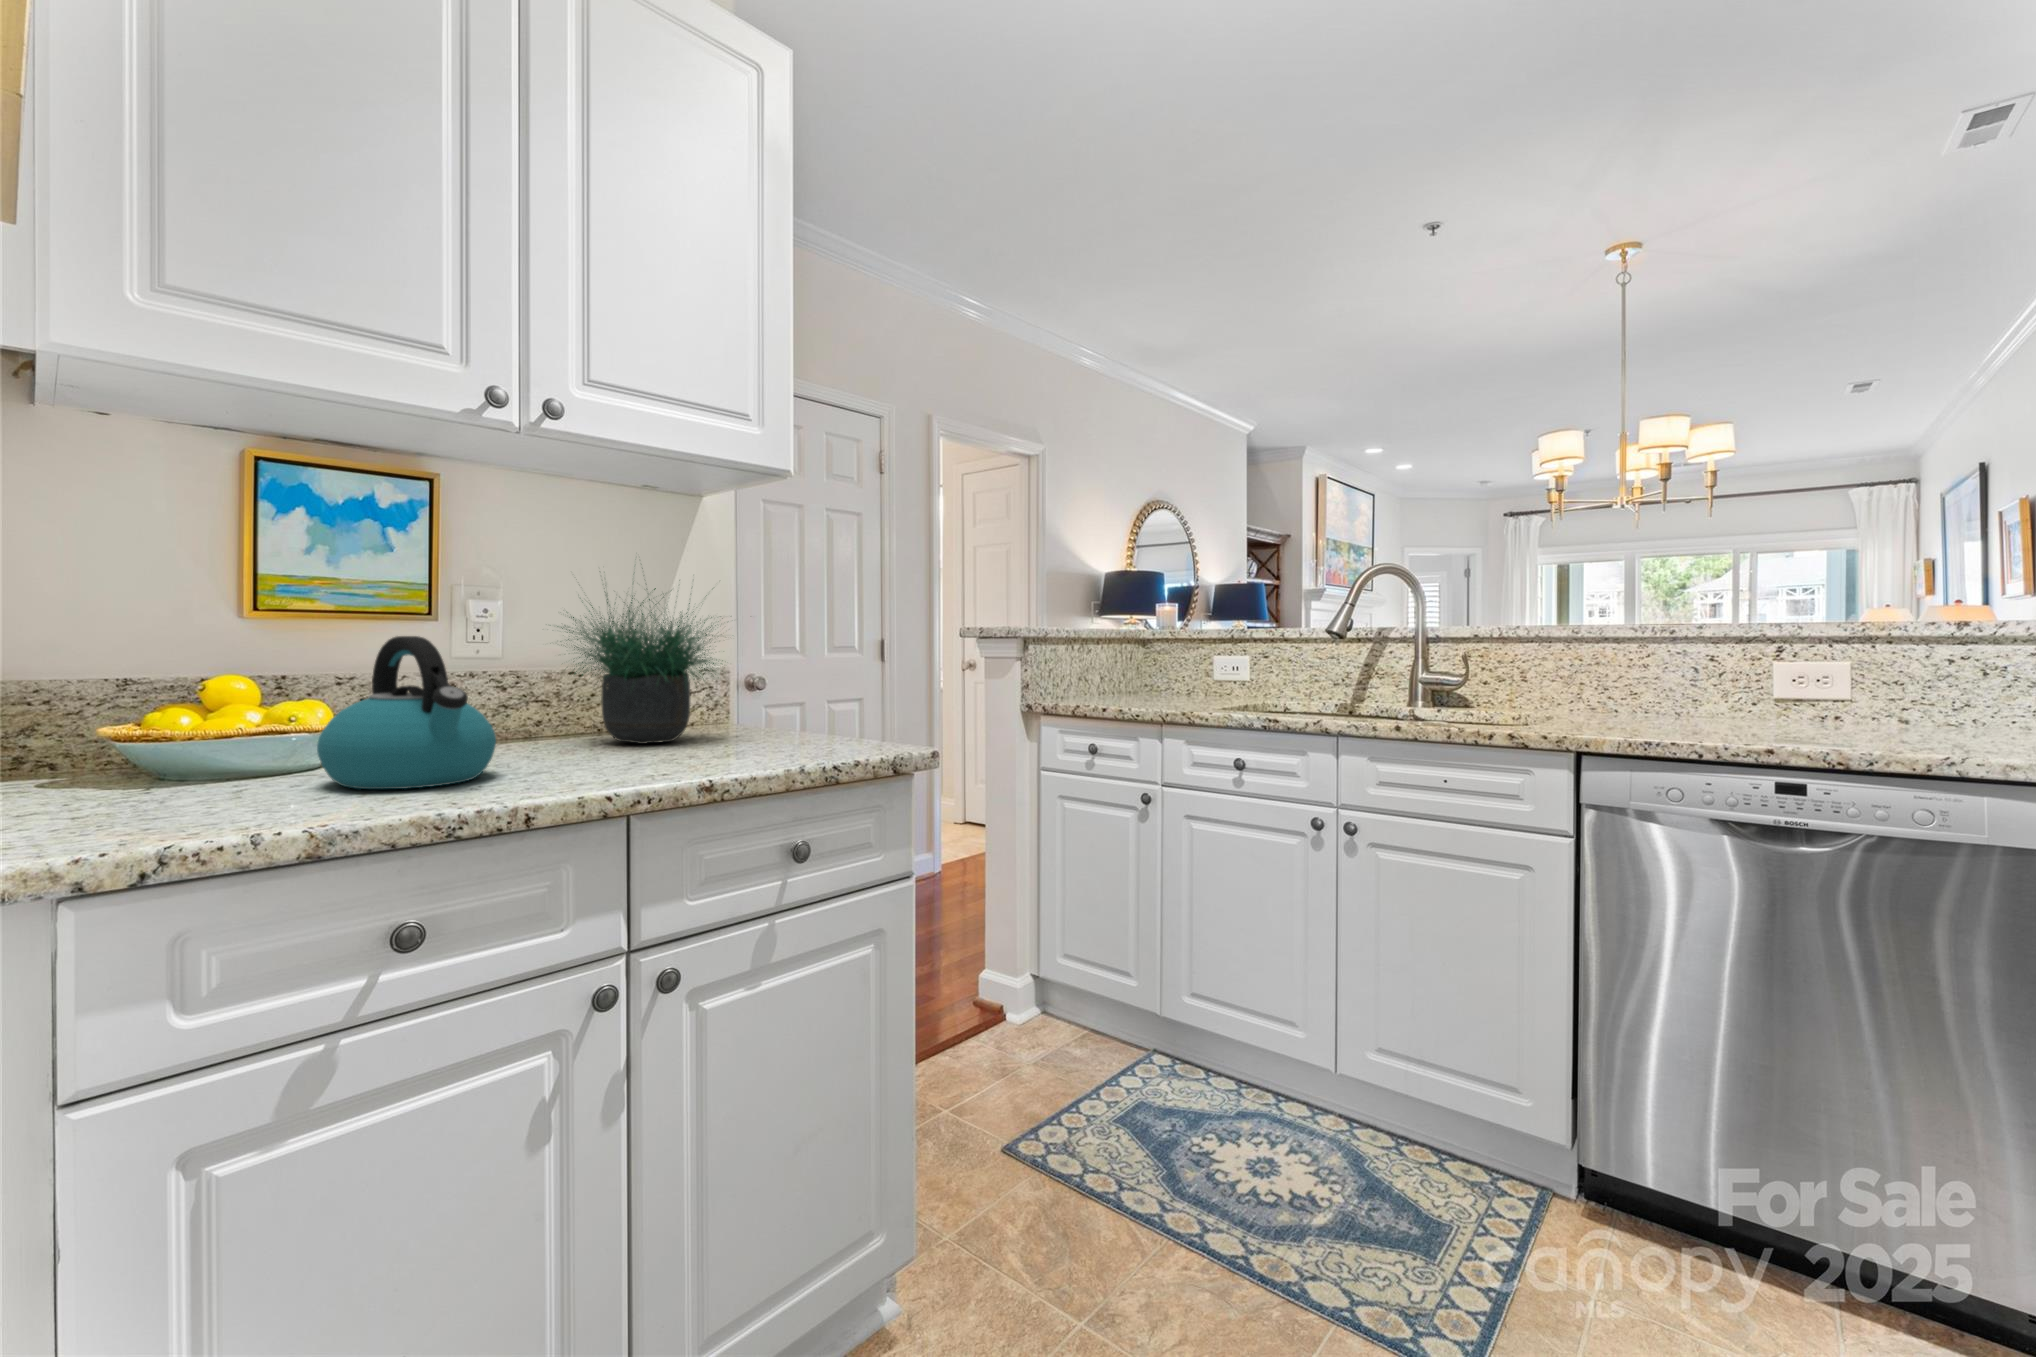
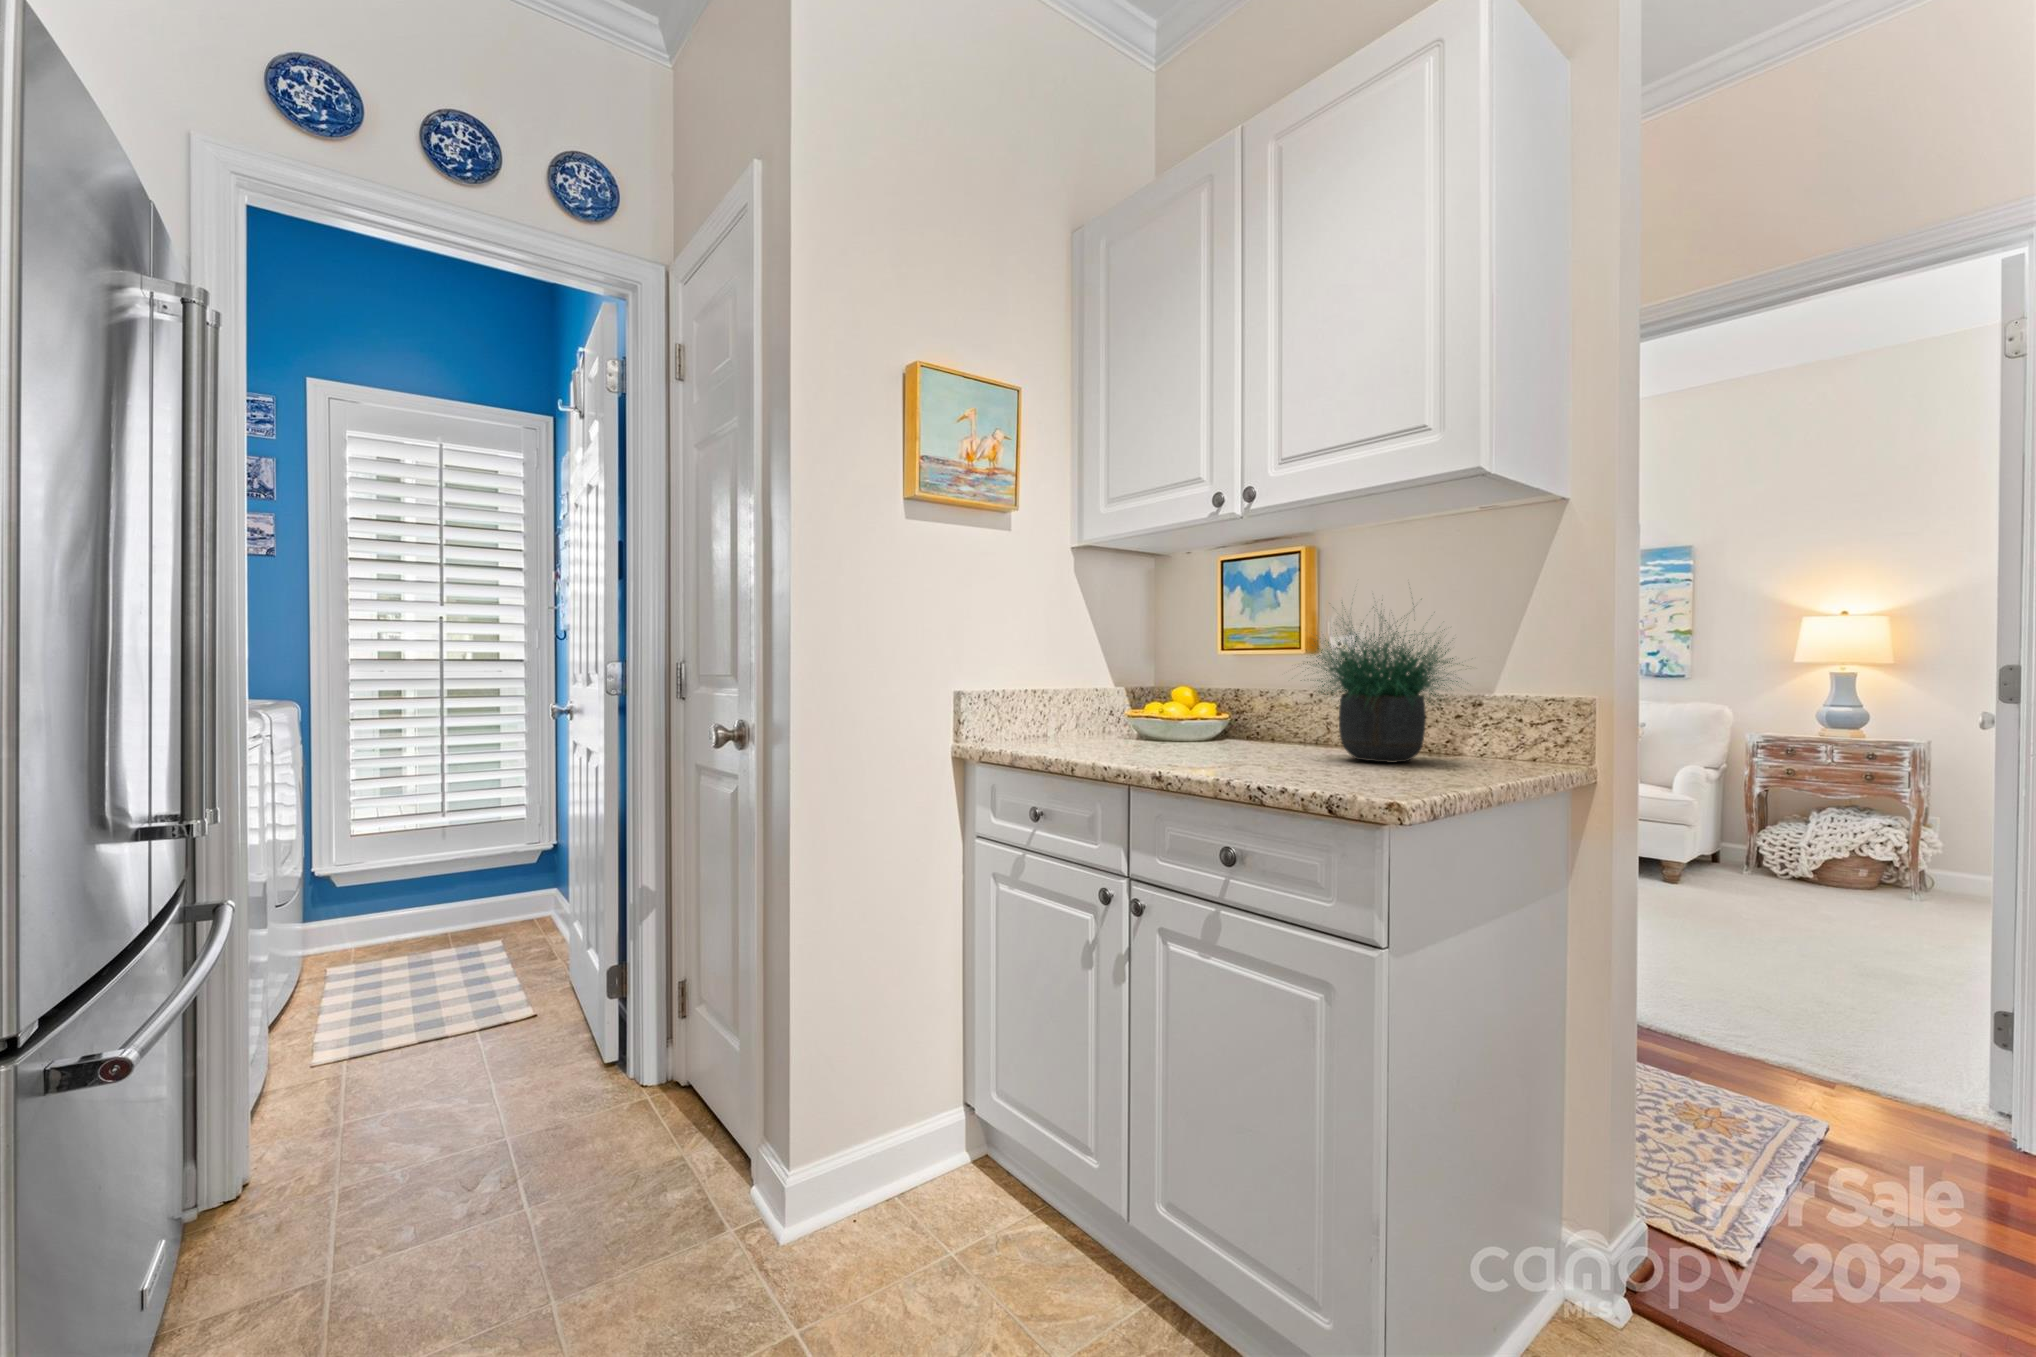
kettle: present [317,636,496,789] -> none [1097,658,1195,753]

